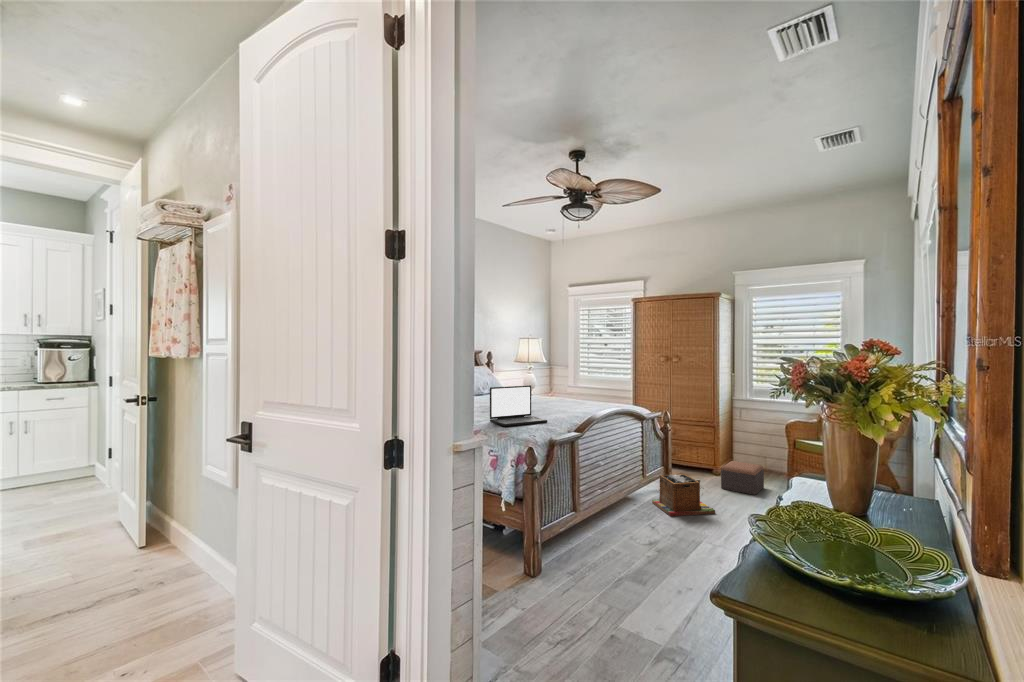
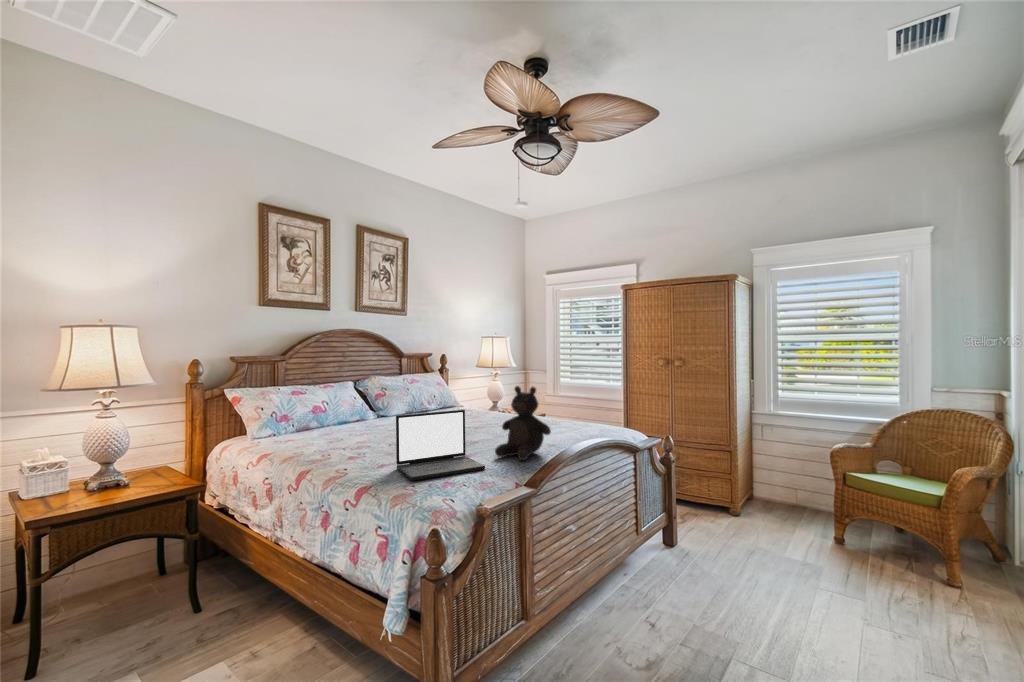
teddy bear: none [551,371,588,418] -> present [495,386,551,460]
footstool: present [721,461,764,495] -> none [743,500,802,553]
laundry basket: present [652,474,715,516] -> none [650,529,742,599]

